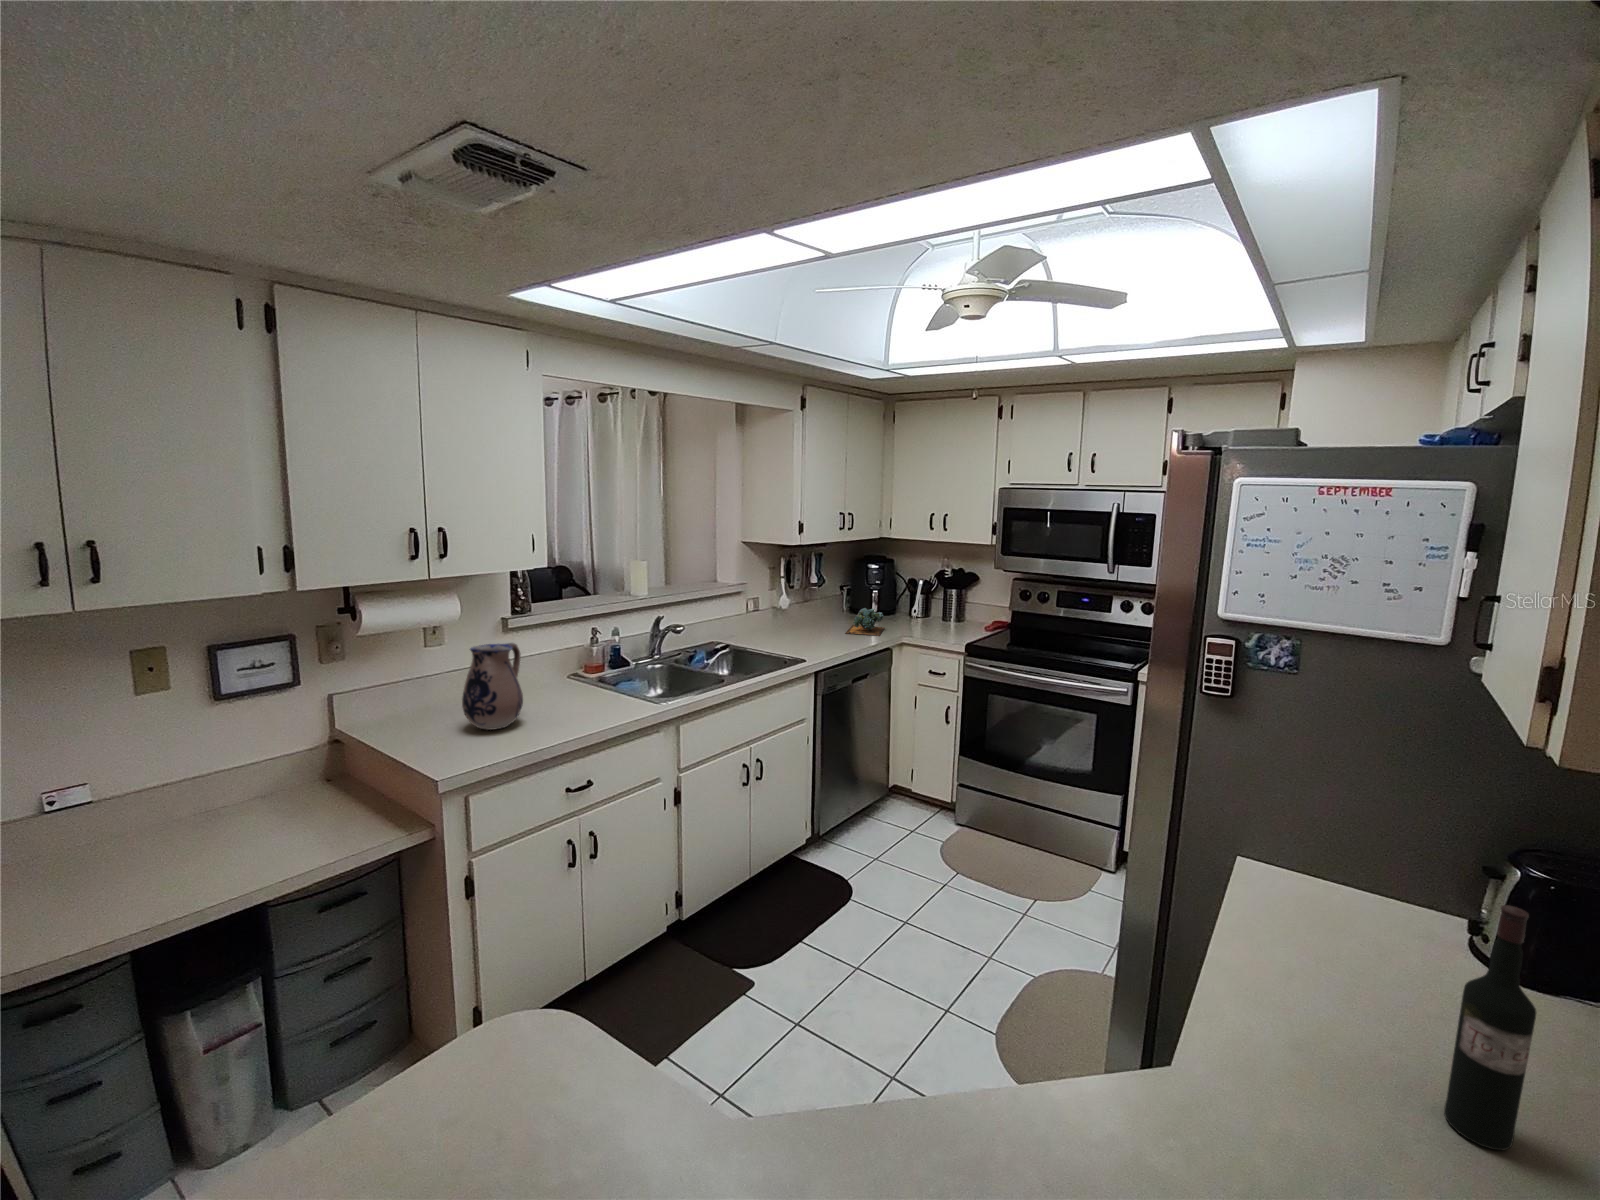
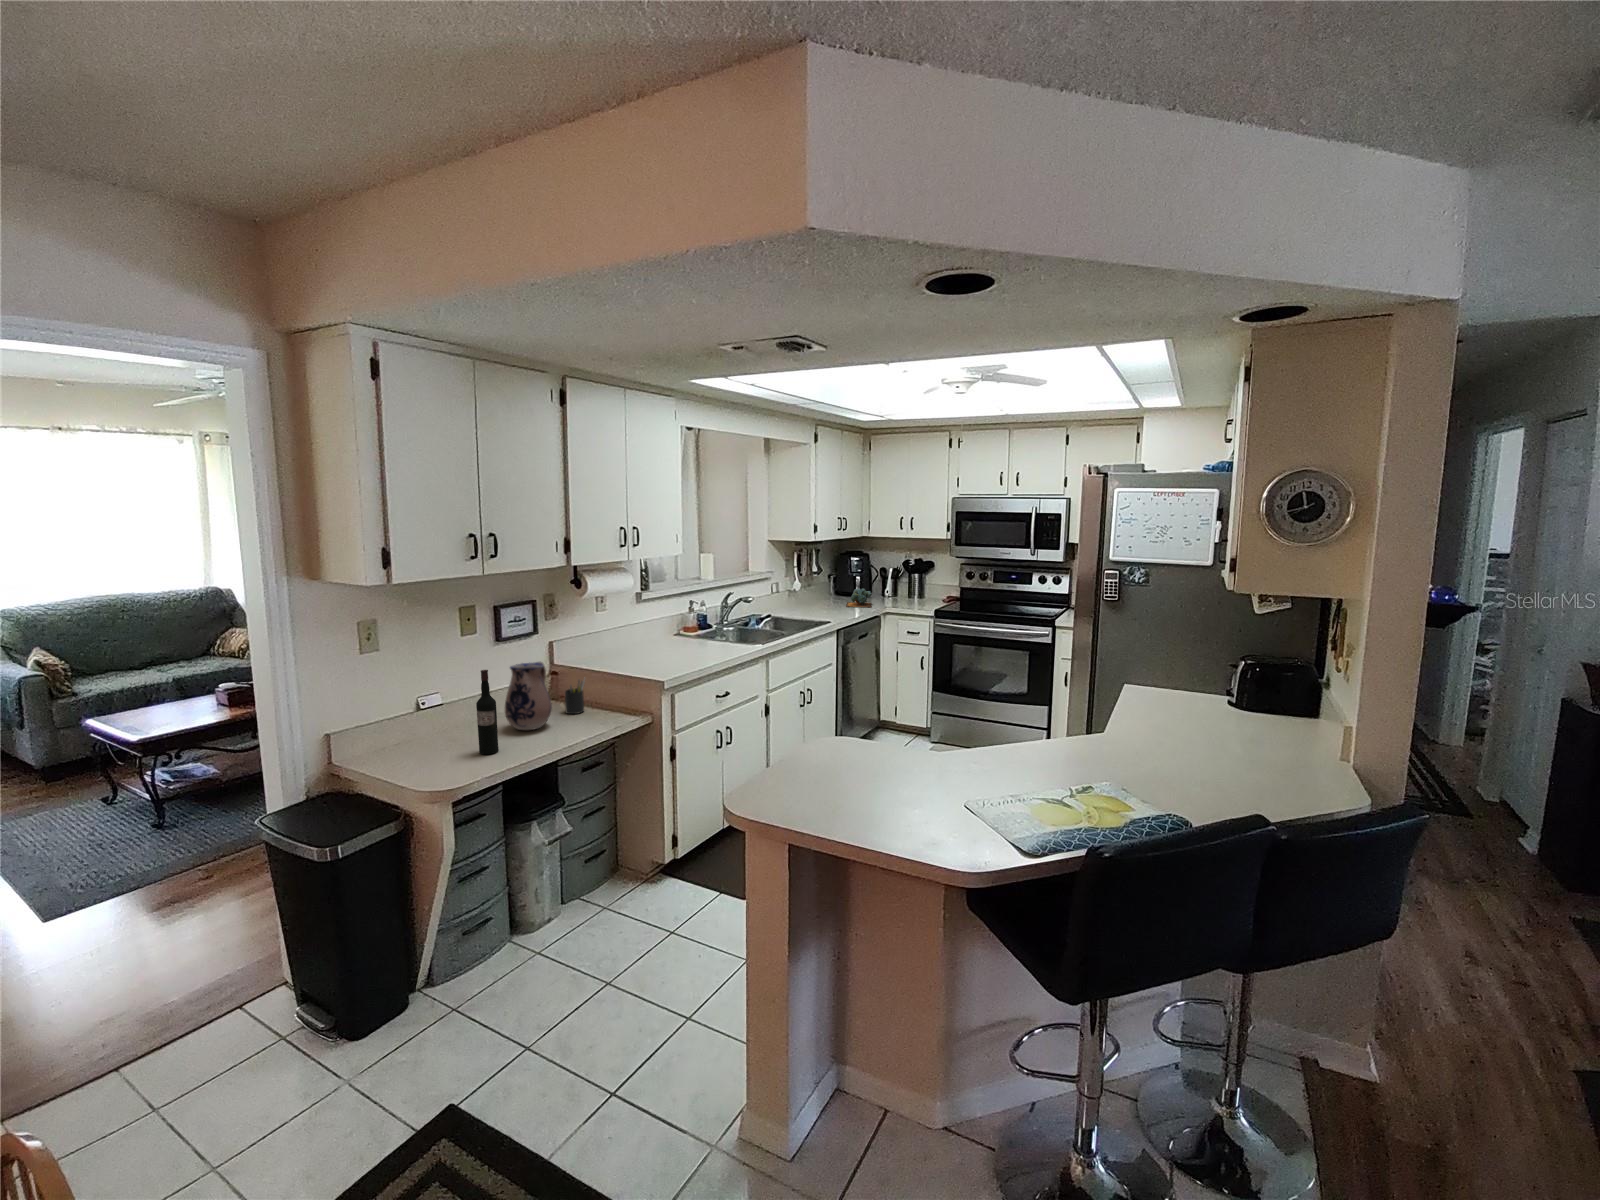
ceramic pitcher: present [462,643,523,730] -> present [505,662,552,730]
pen holder: none [309,762,345,819] -> present [565,681,585,714]
wine bottle: present [1444,905,1536,1150] -> present [476,670,499,754]

